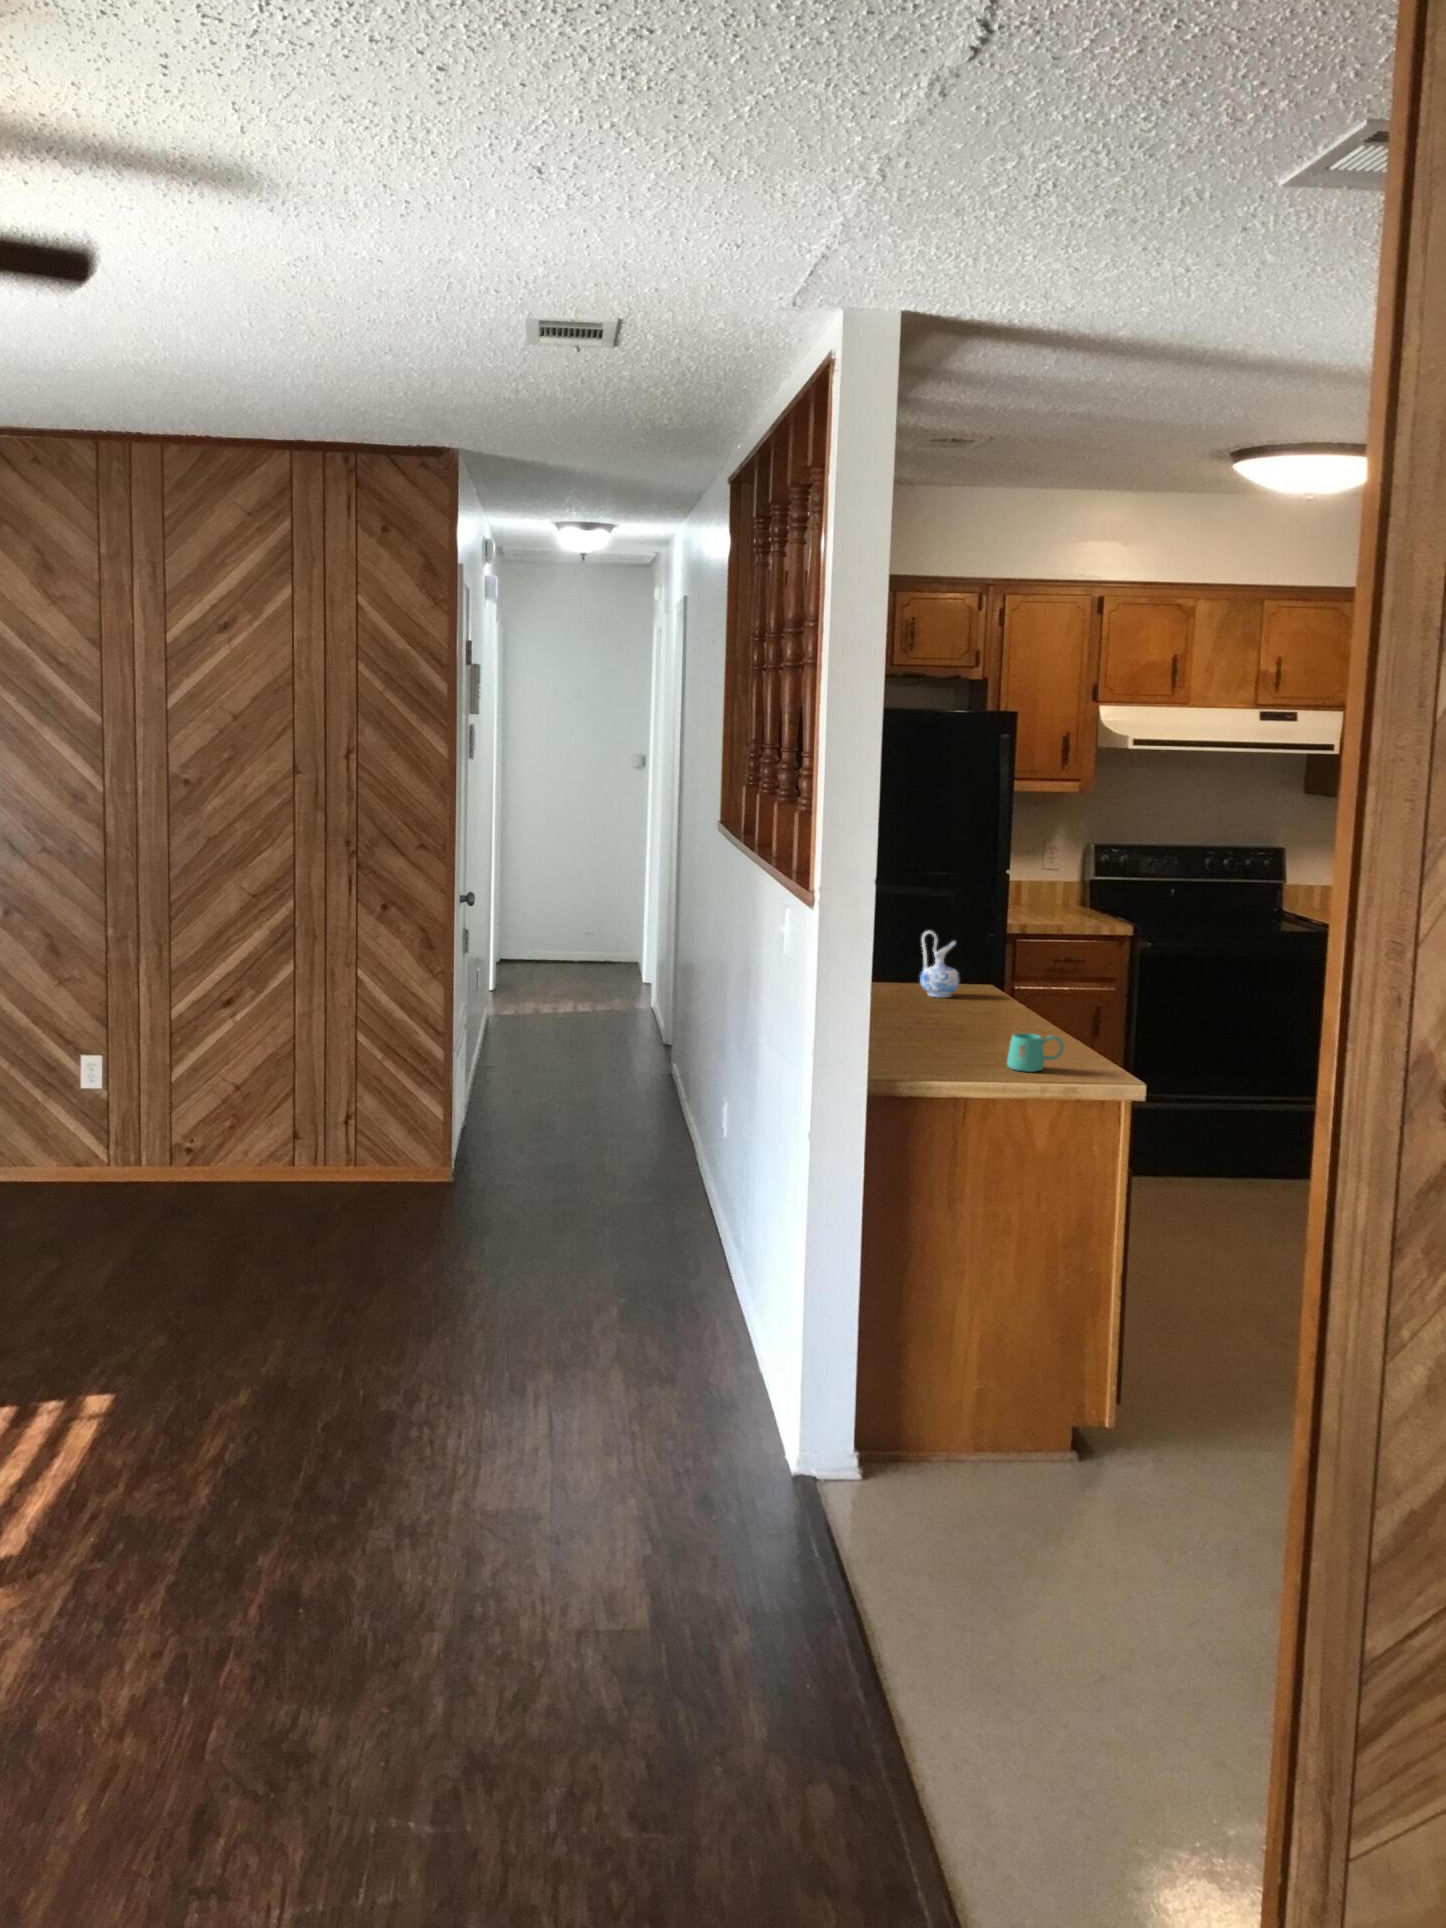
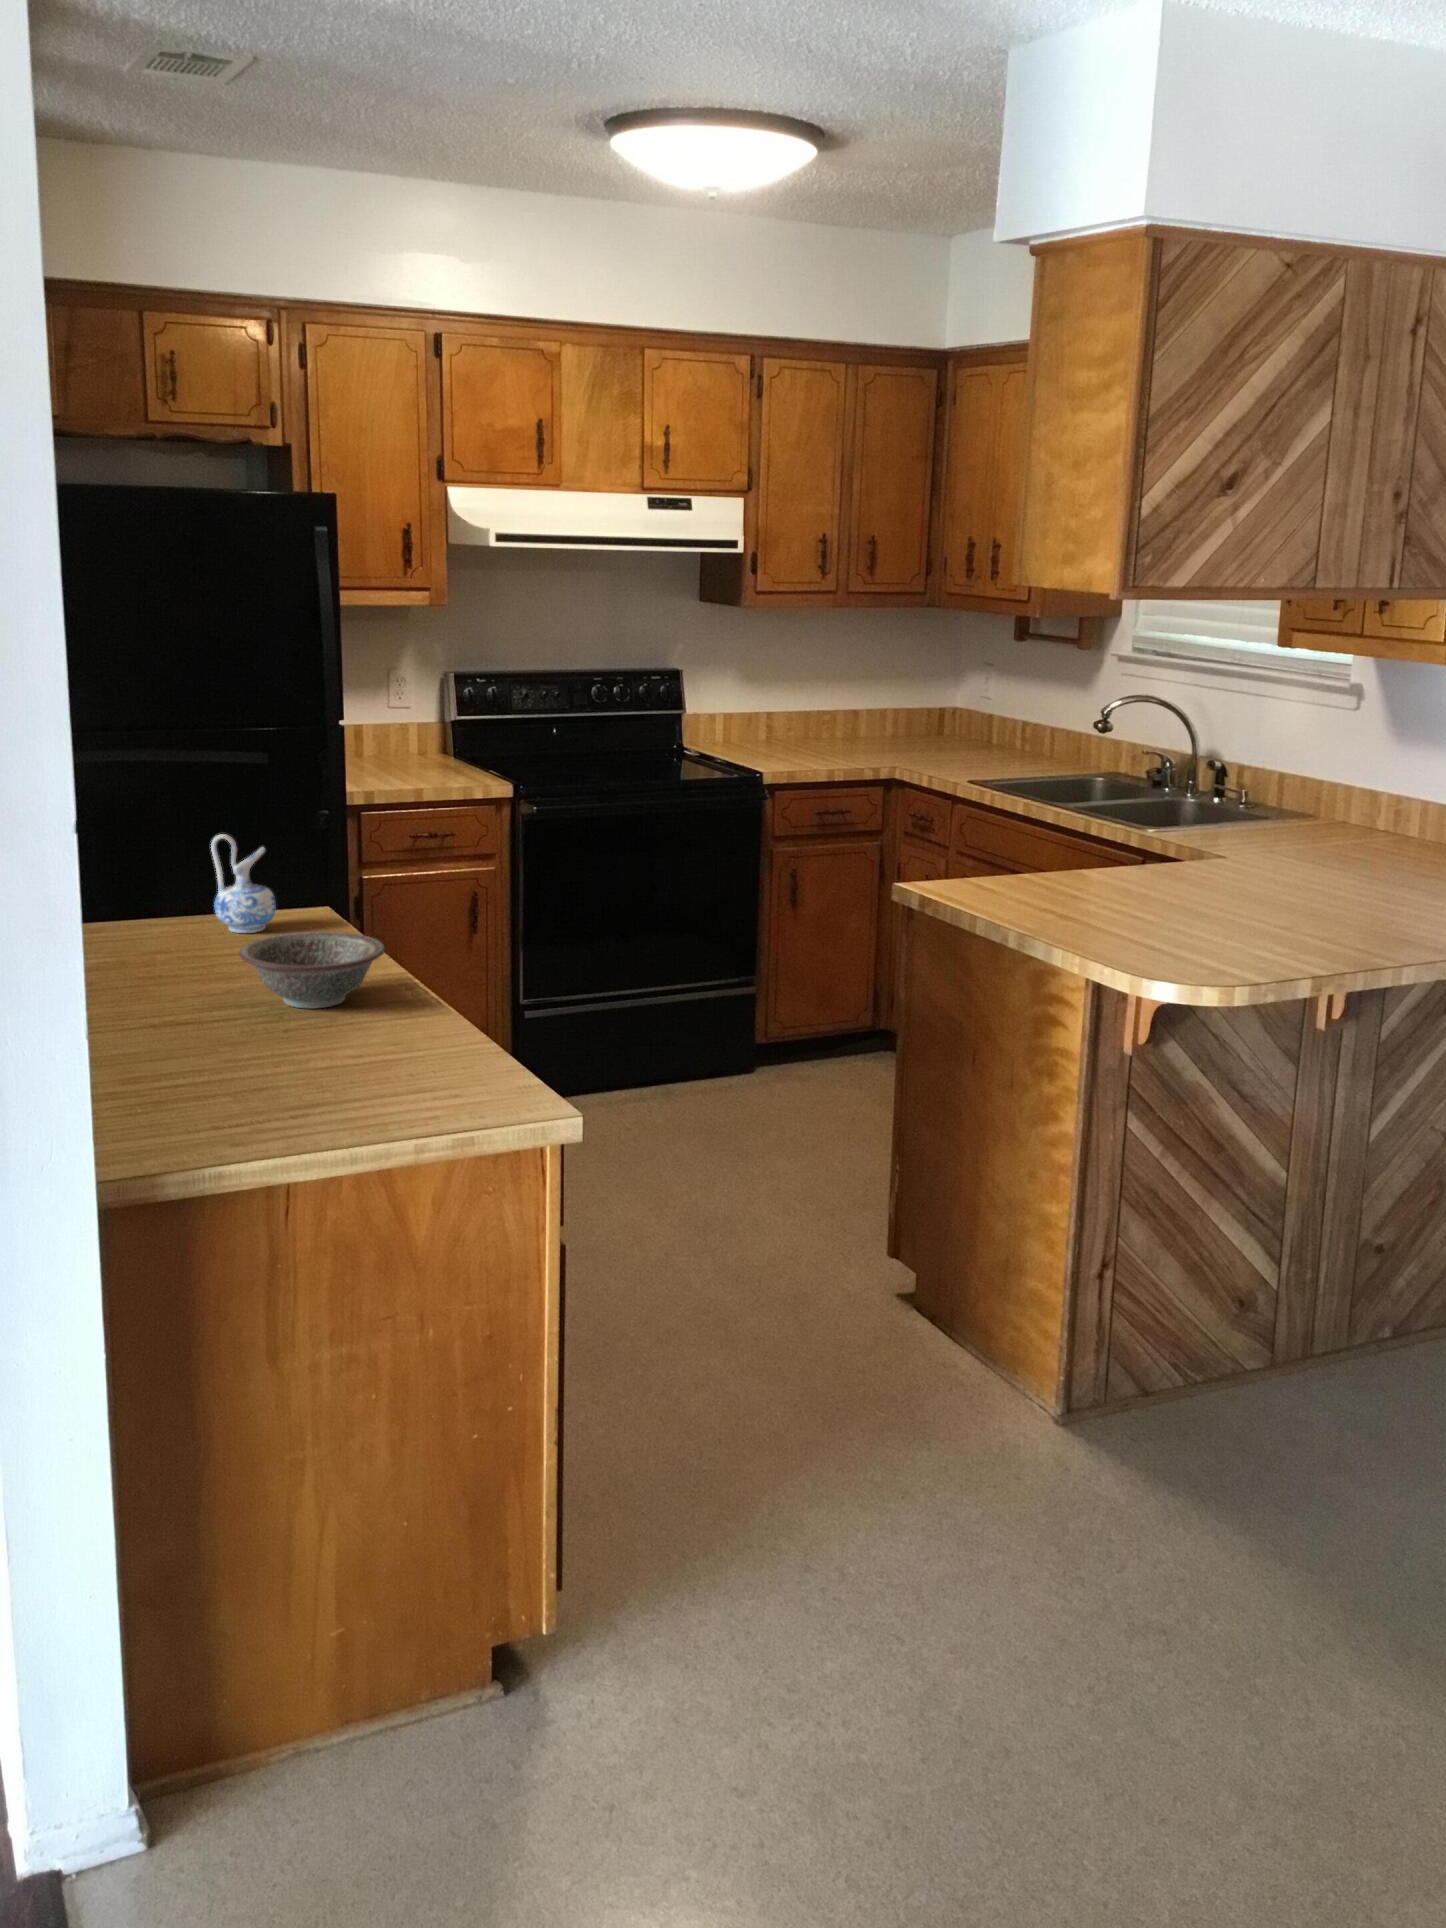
decorative bowl: none [940,988,1032,1033] -> present [239,931,385,1009]
mug: present [1007,1033,1064,1072] -> none [352,1032,443,1100]

